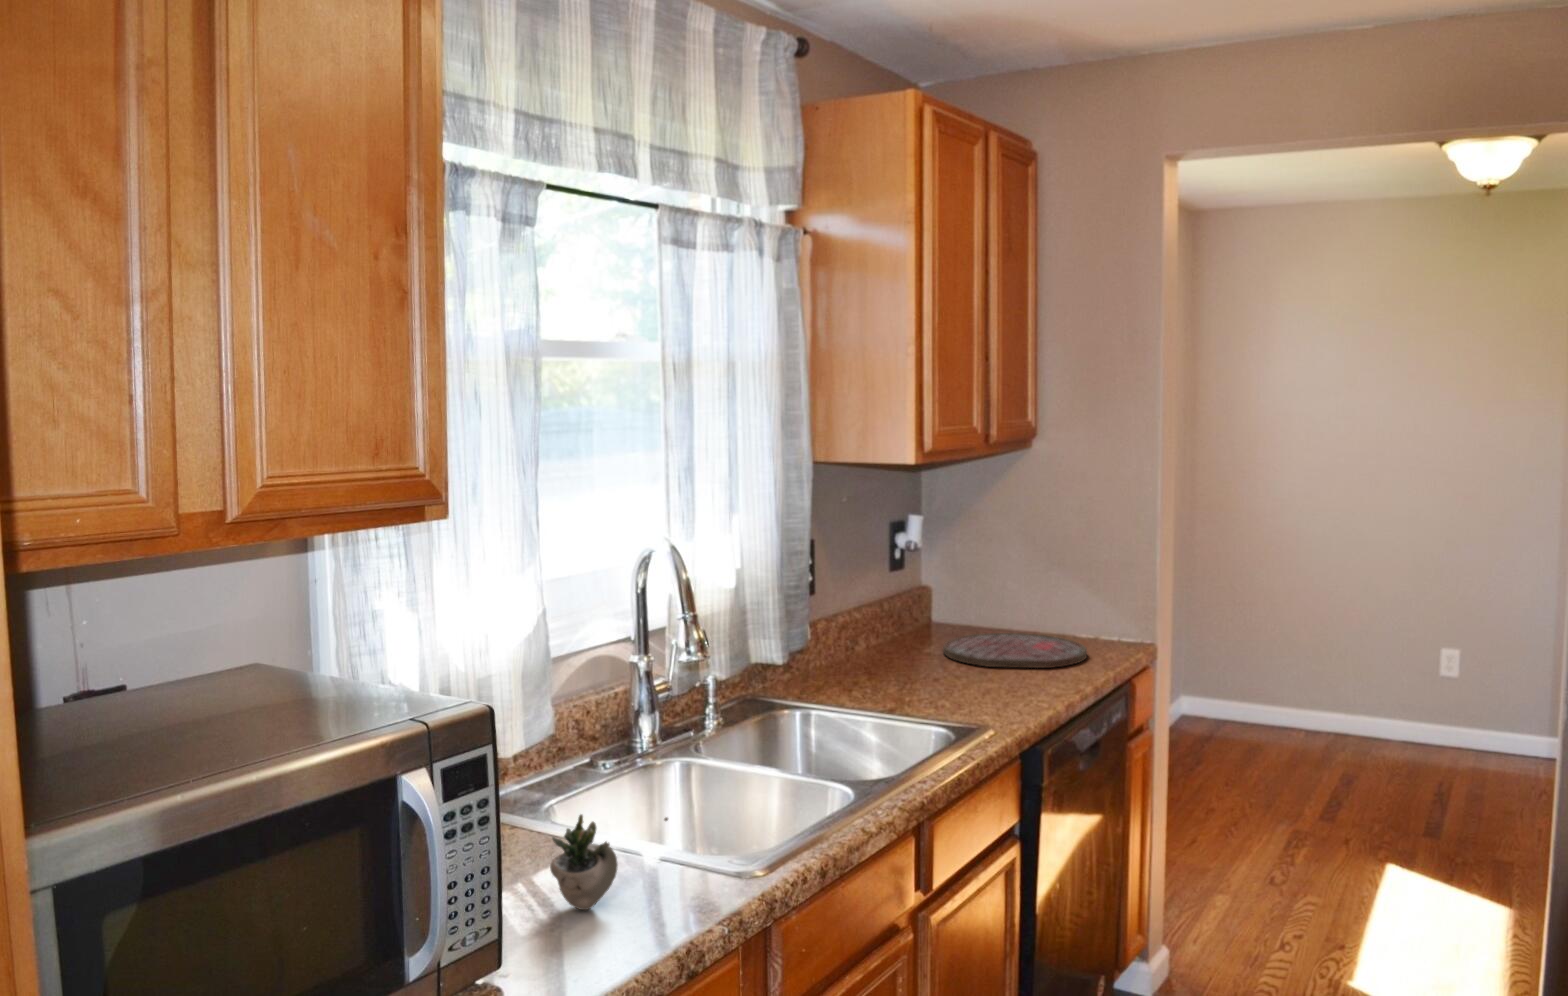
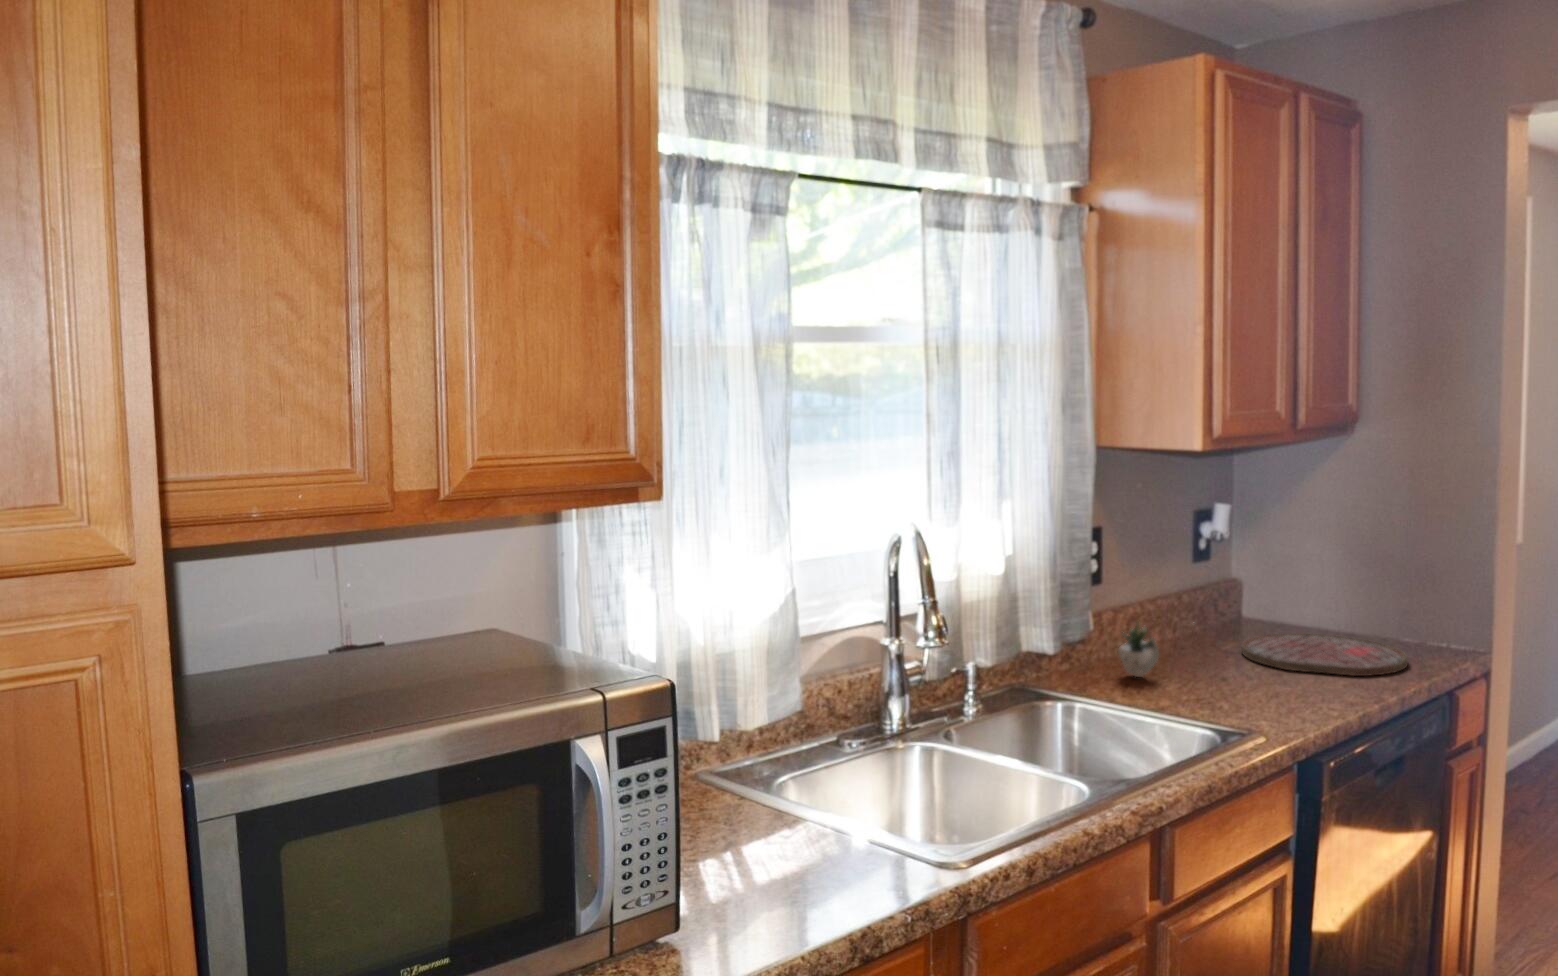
succulent plant: present [550,815,668,910] -> present [1119,623,1159,677]

